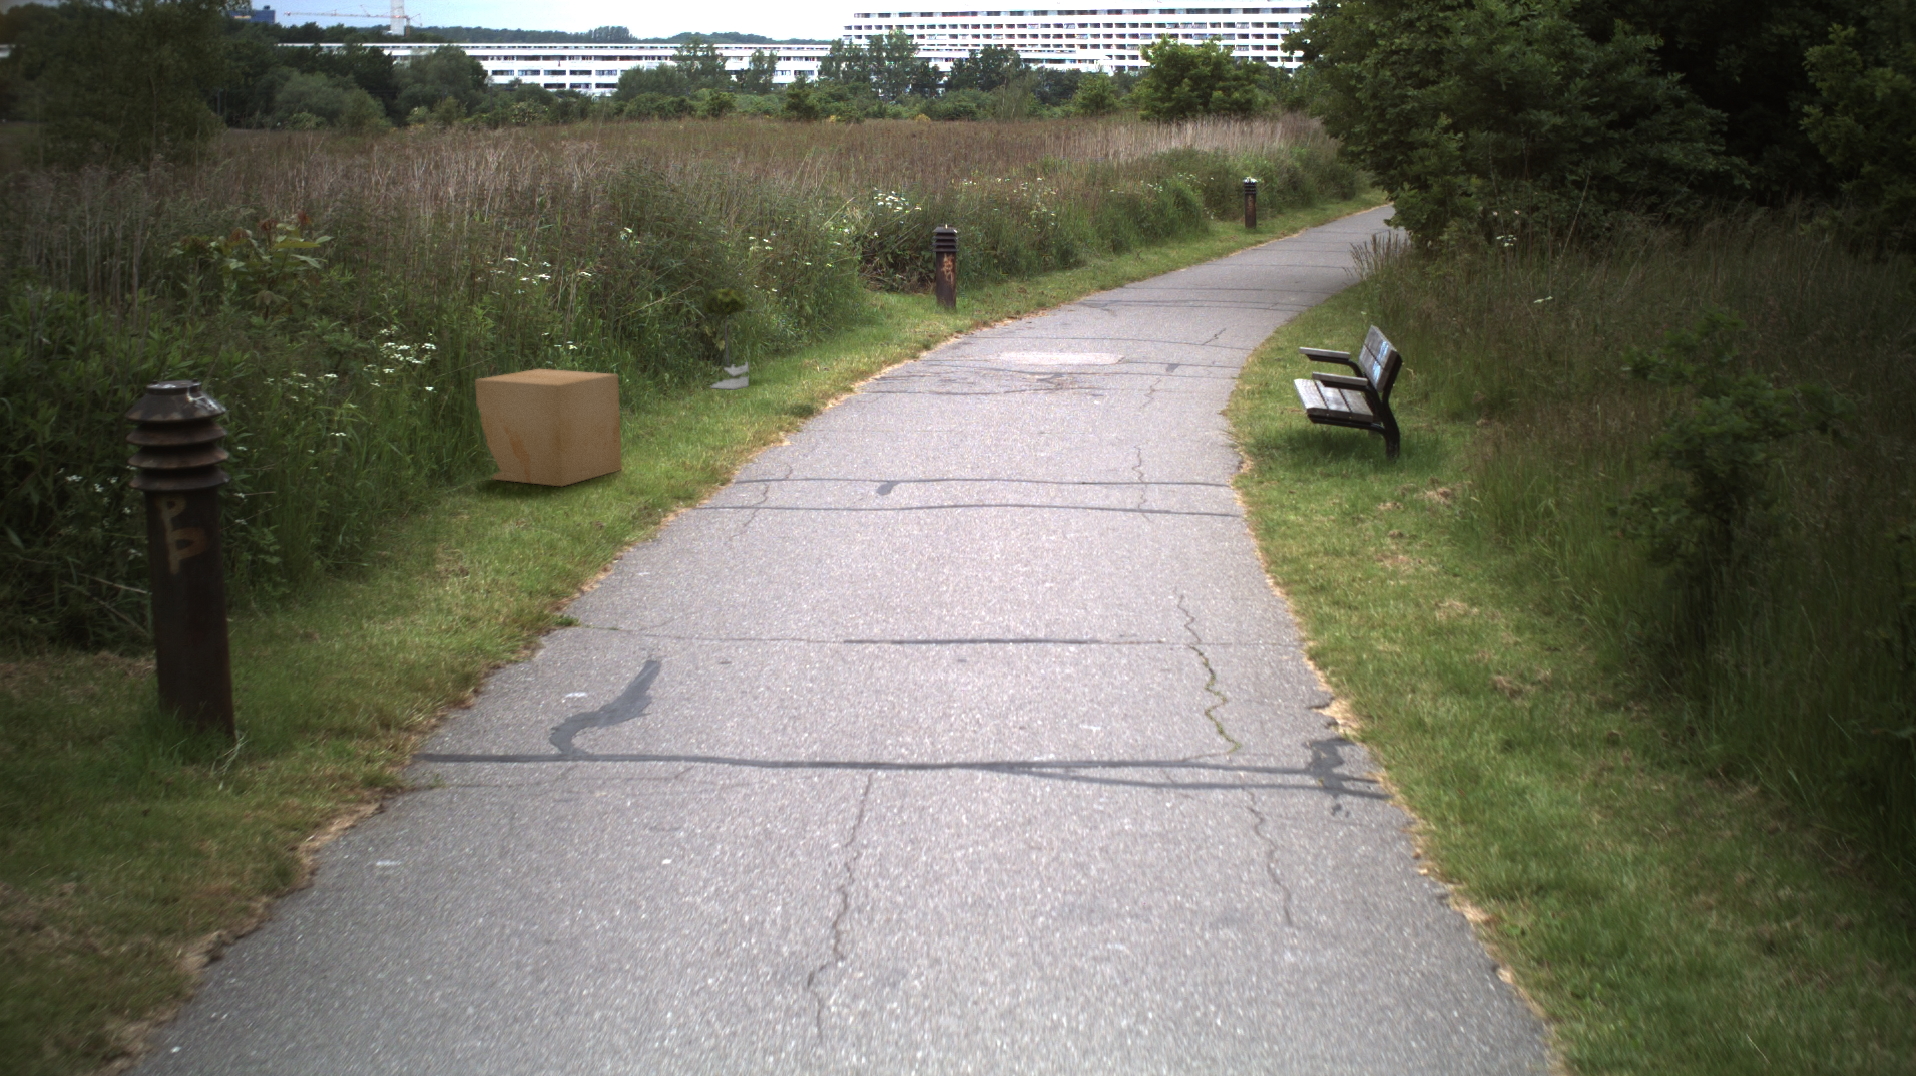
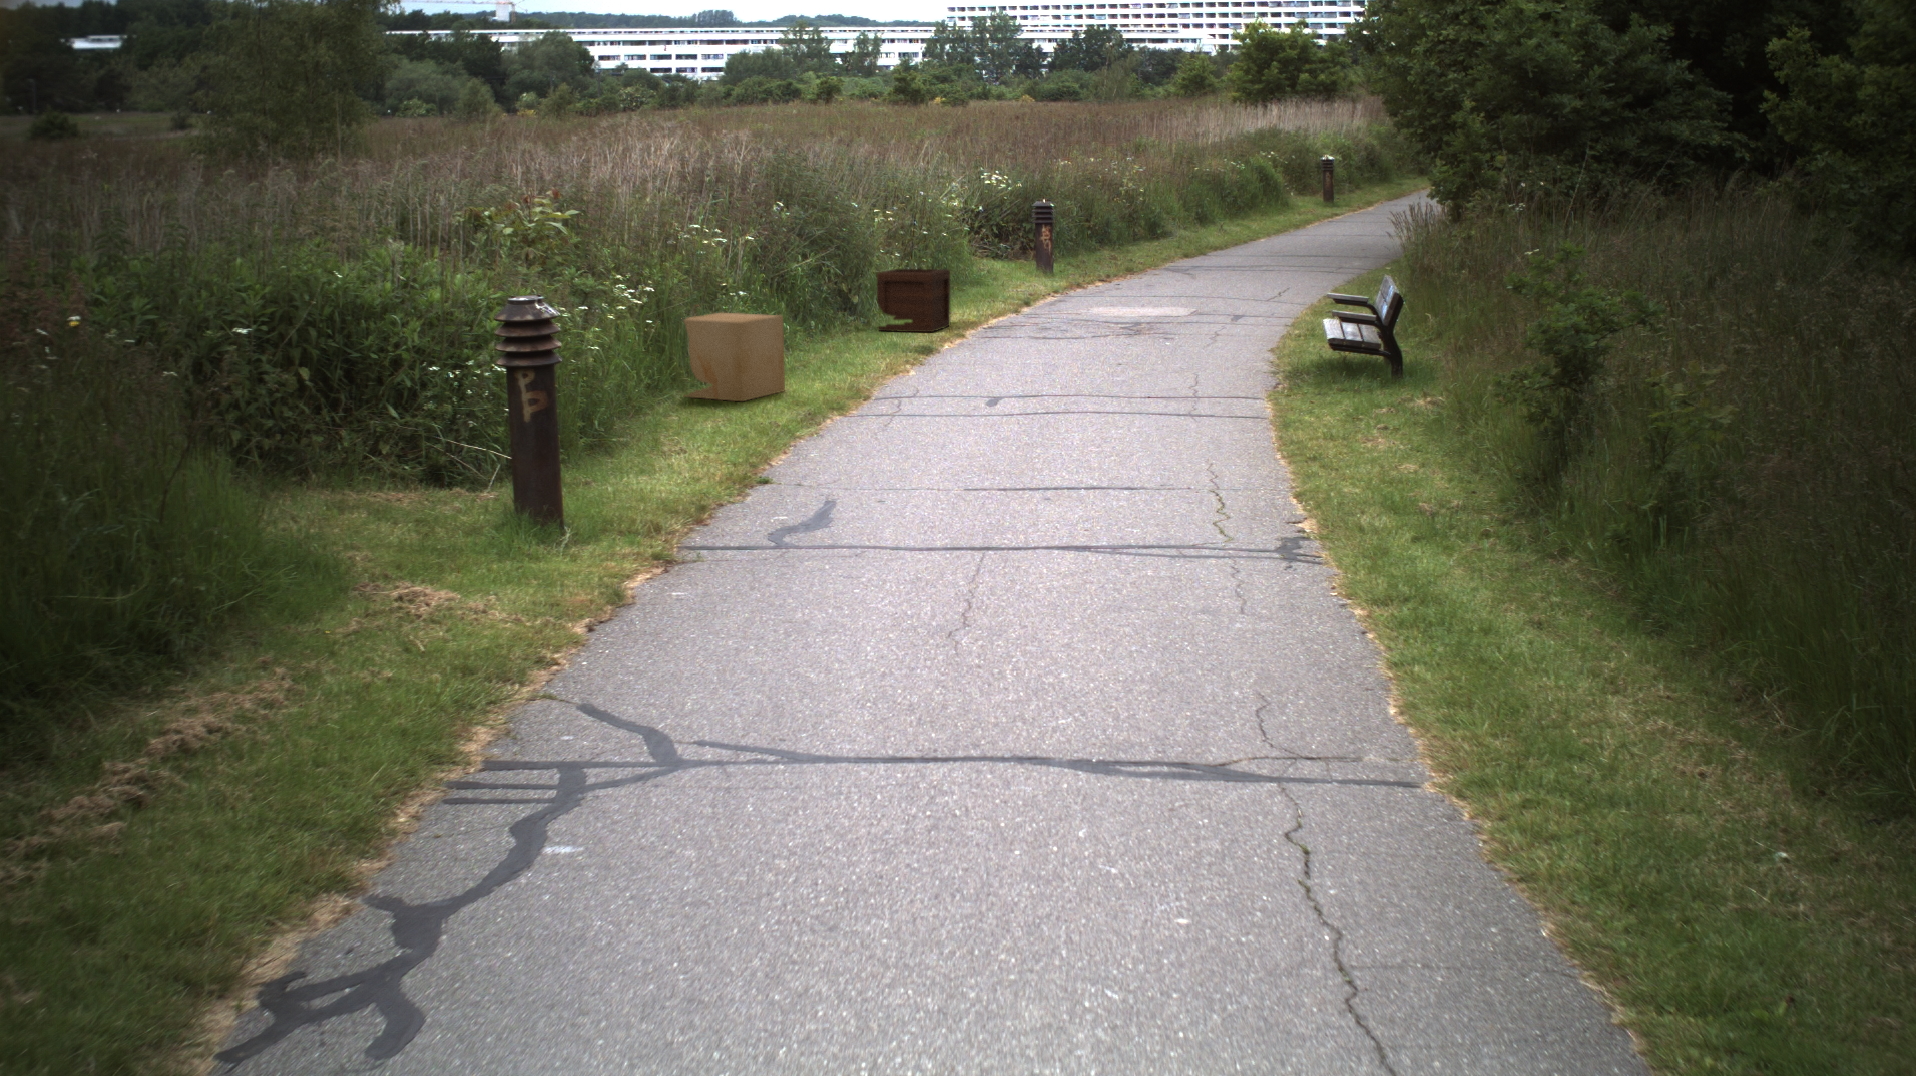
potted tree: present [703,288,749,389] -> none [839,251,877,337]
wooden crate: none [749,306,838,384] -> present [877,269,951,332]

